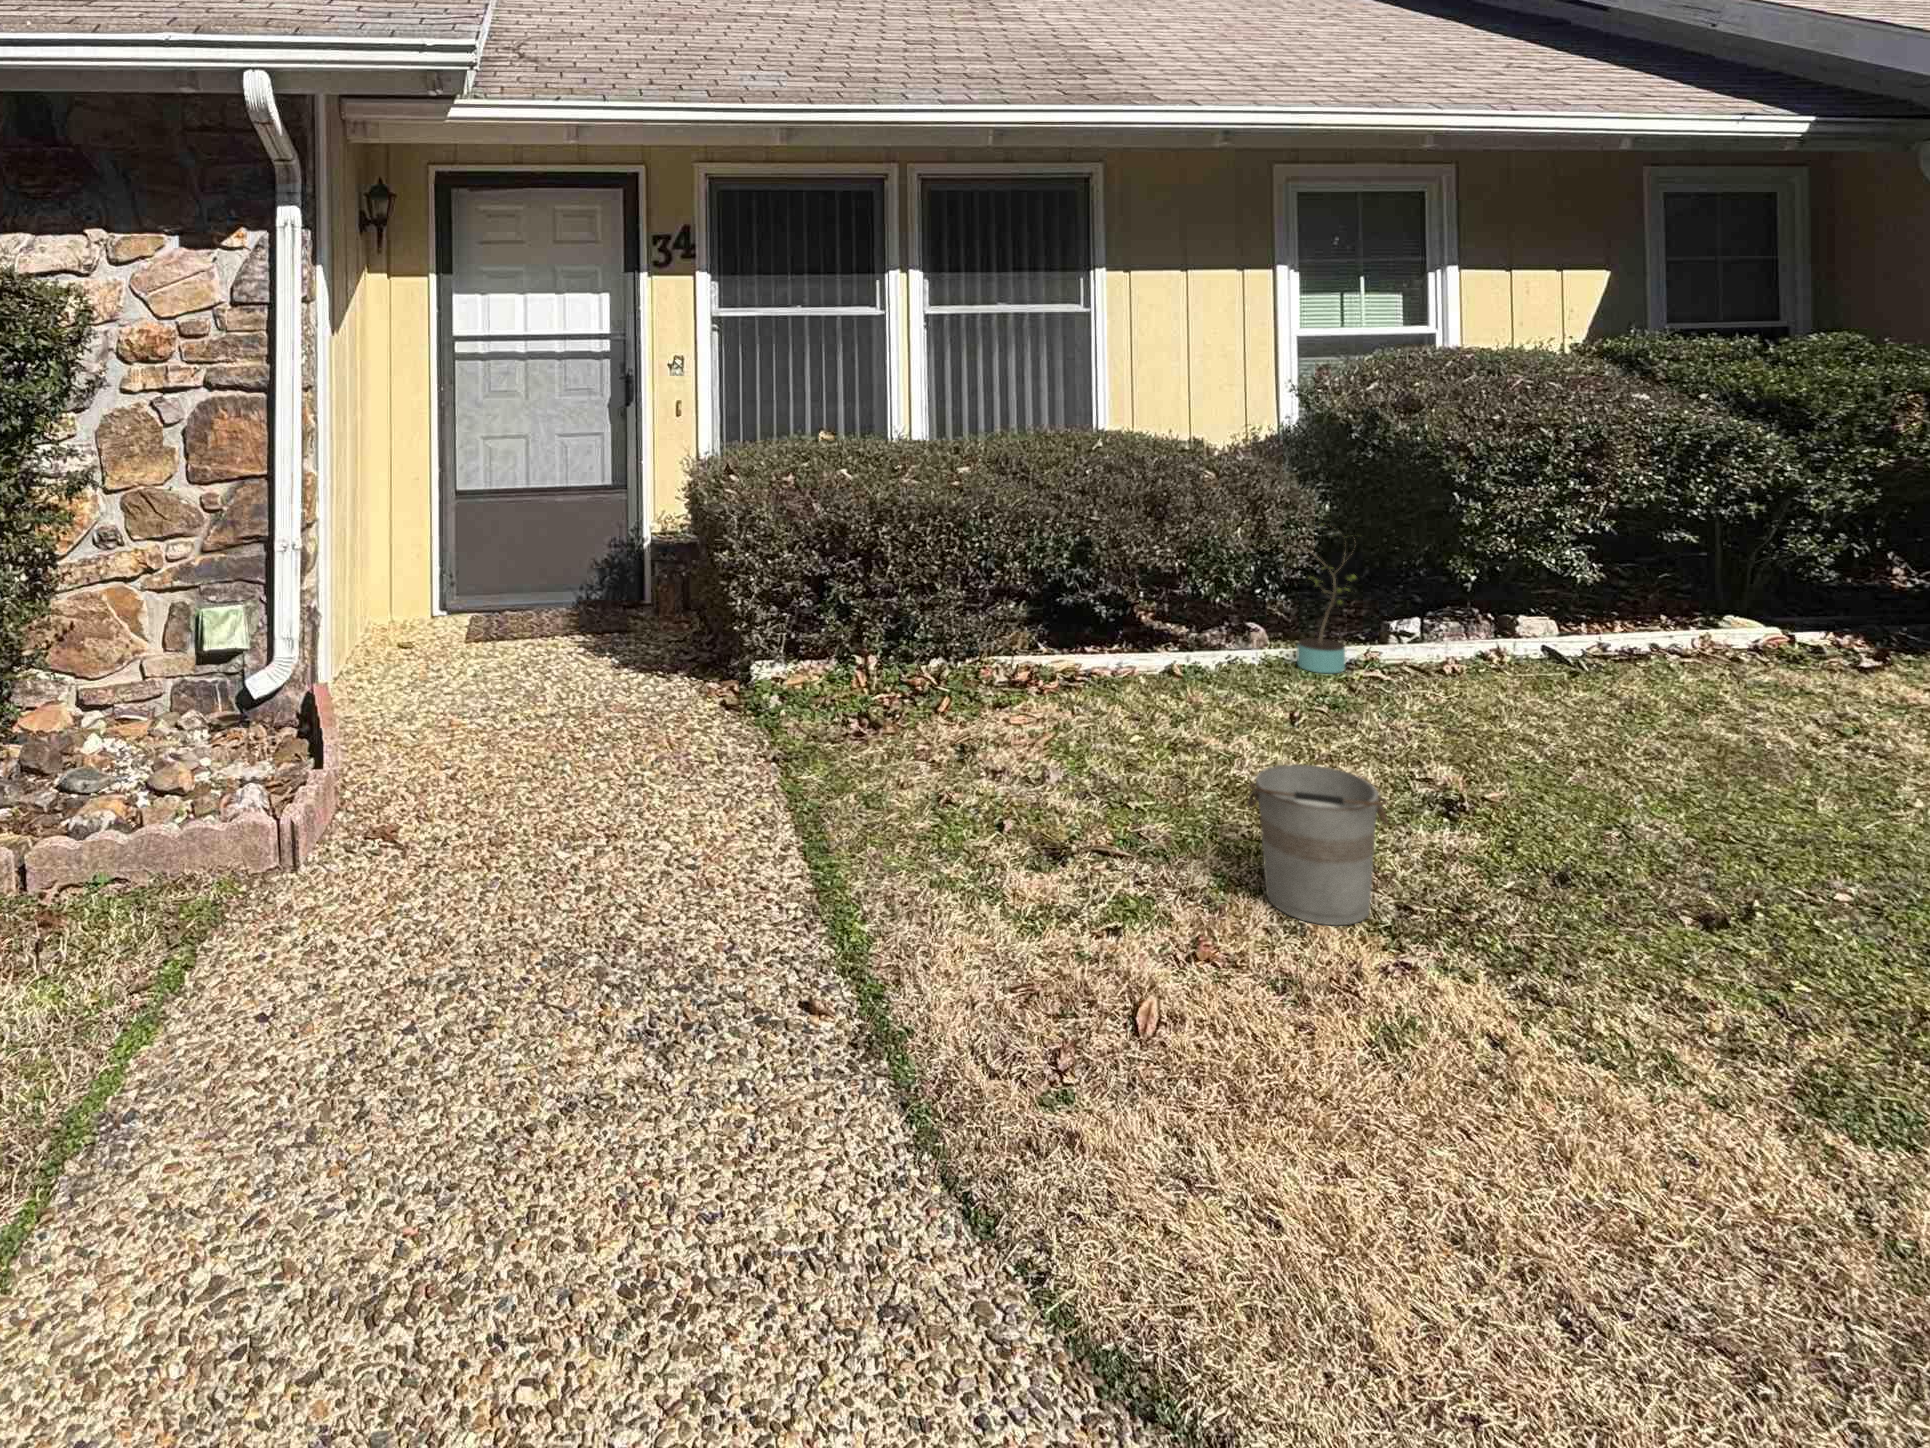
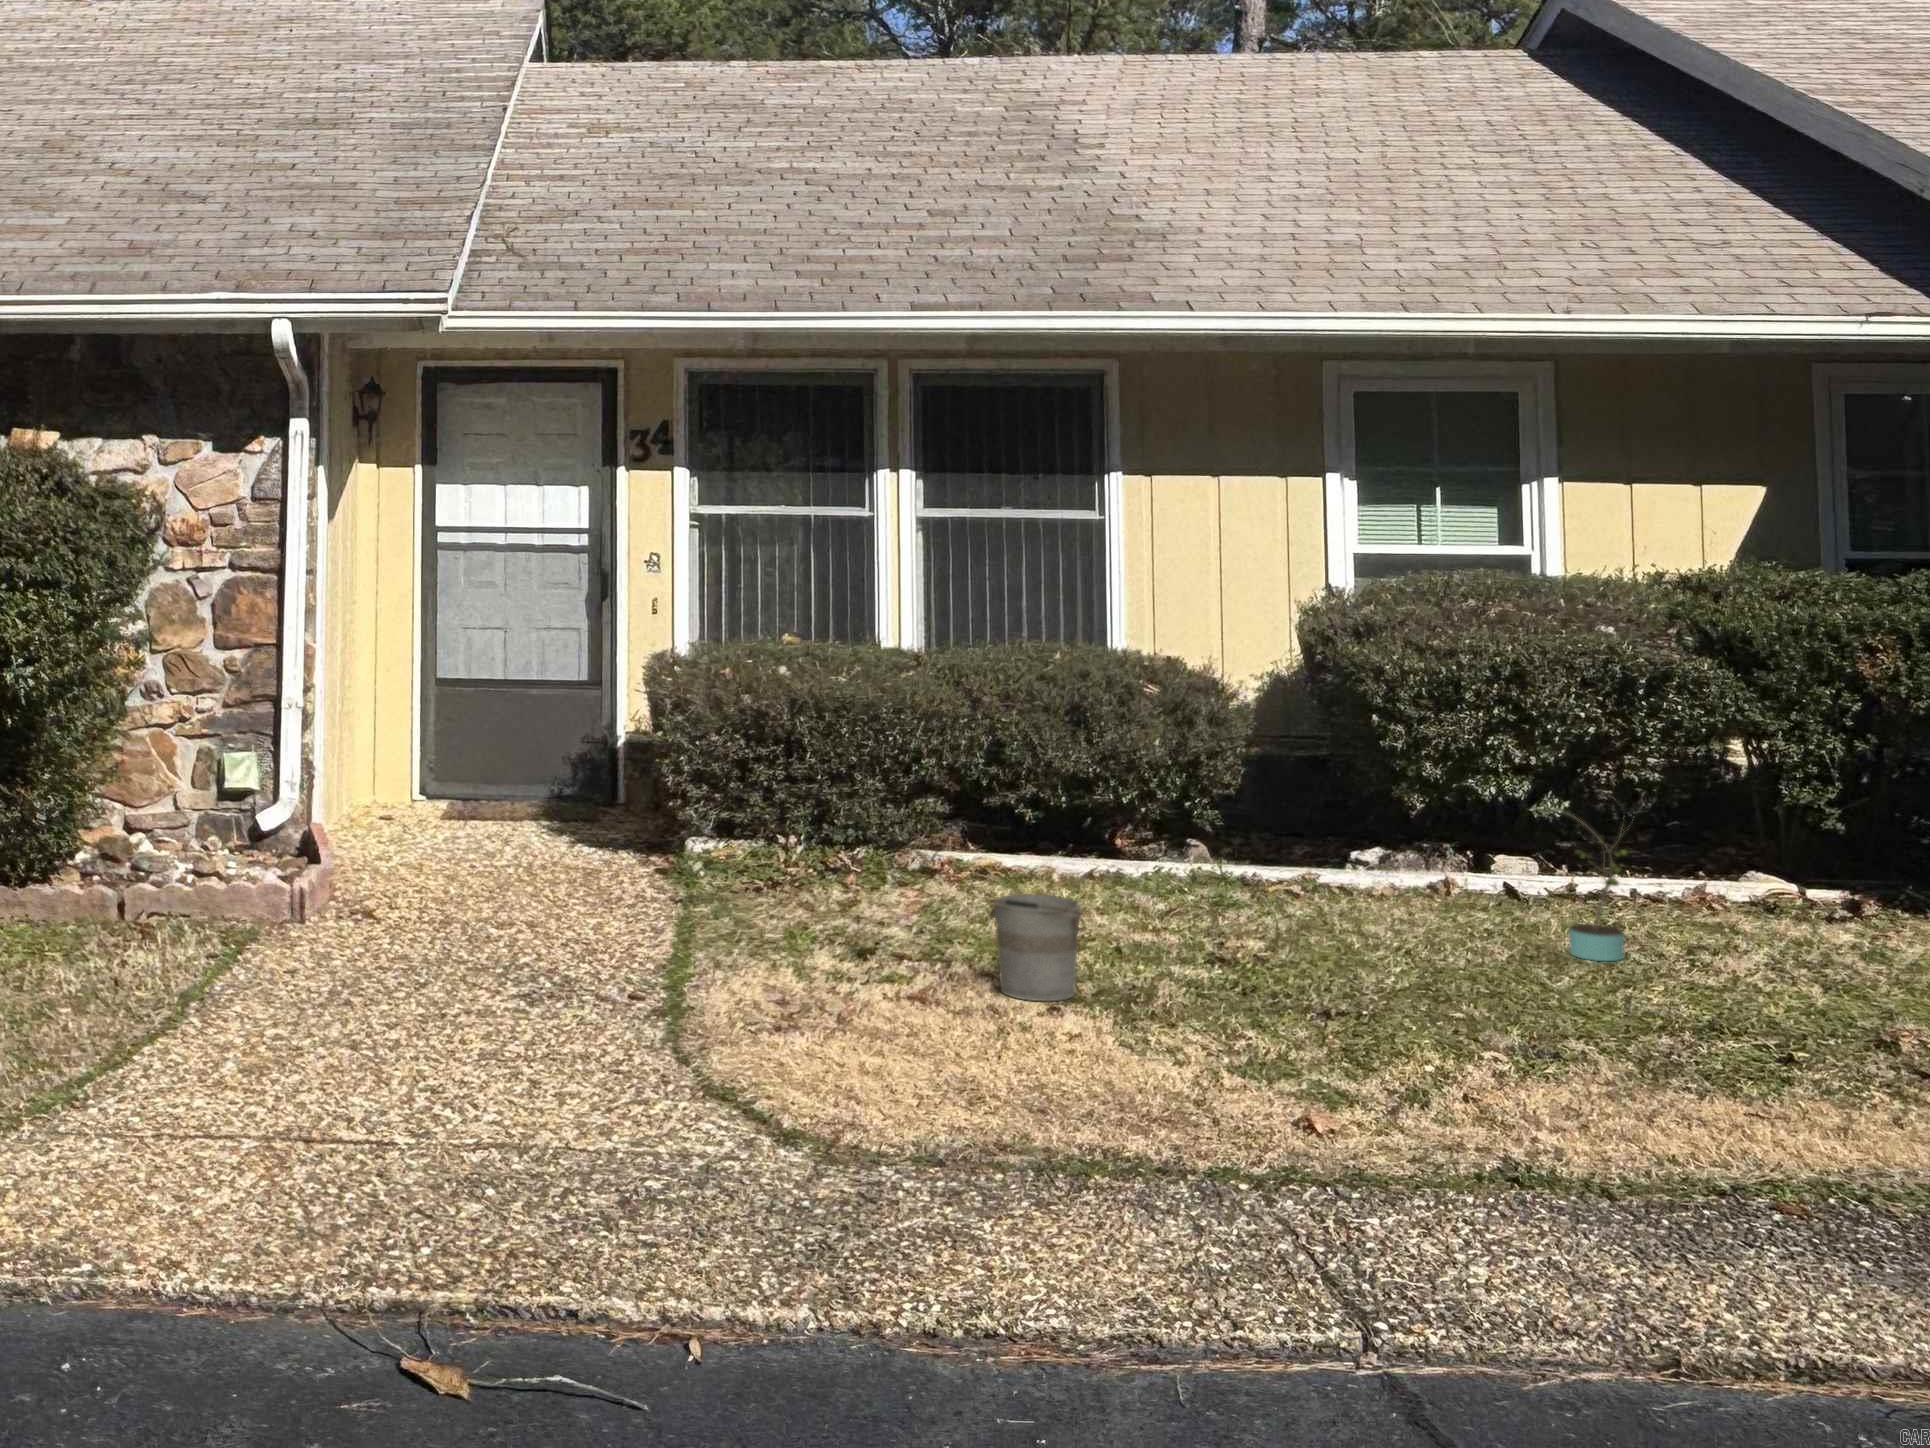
potted plant: present [1280,523,1359,673] -> present [1548,793,1634,961]

